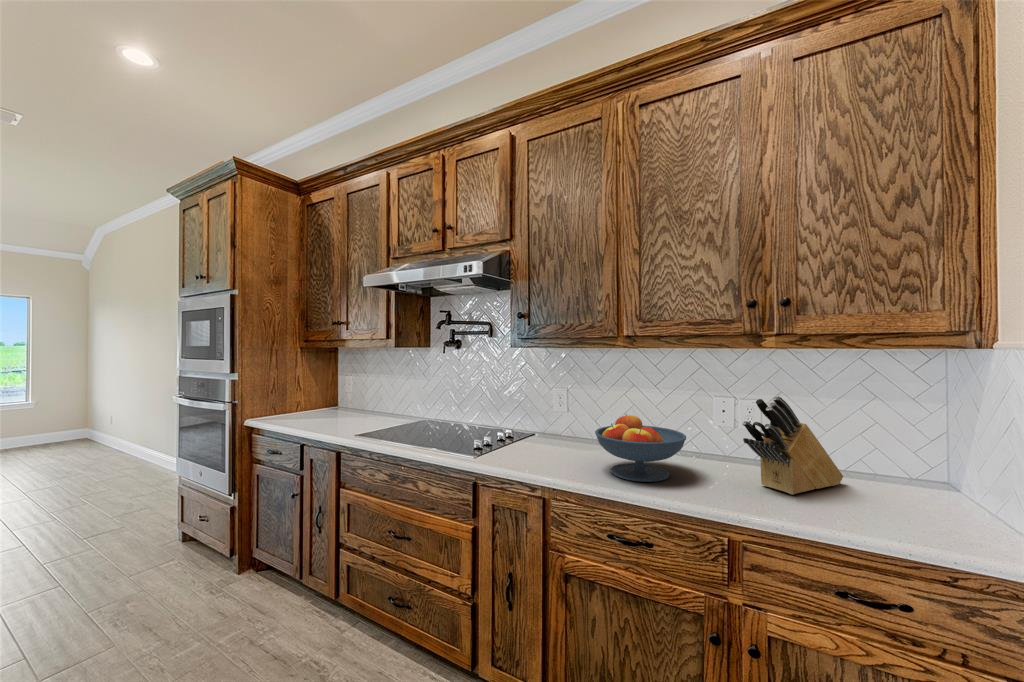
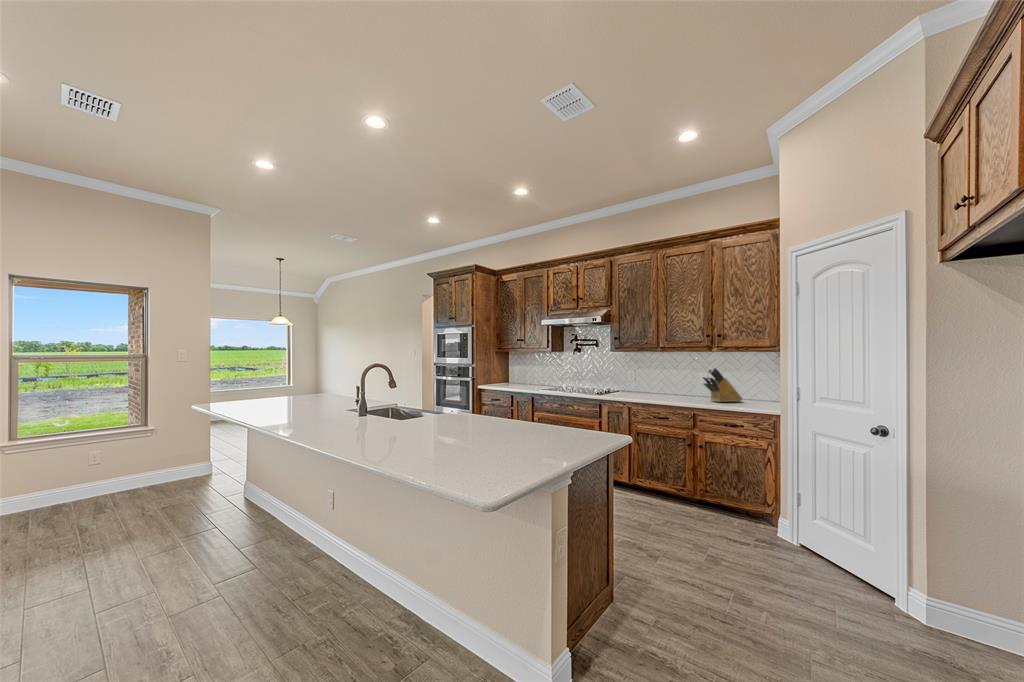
fruit bowl: present [595,414,686,482] -> none [649,377,684,400]

